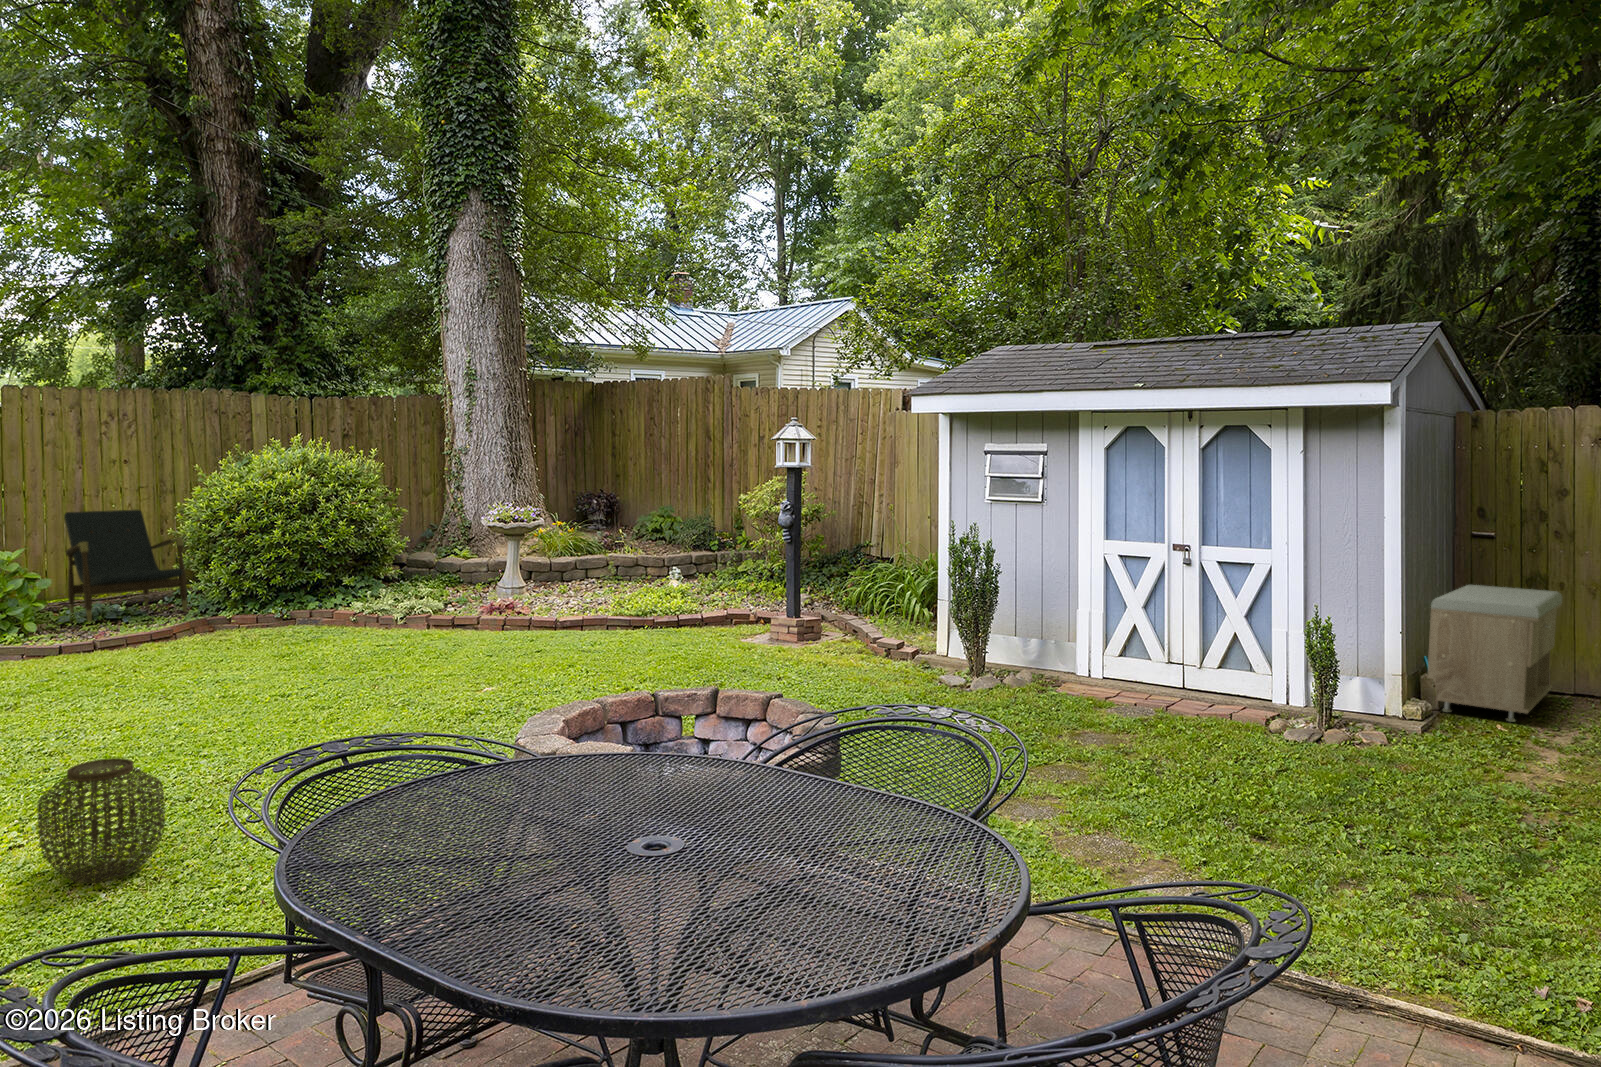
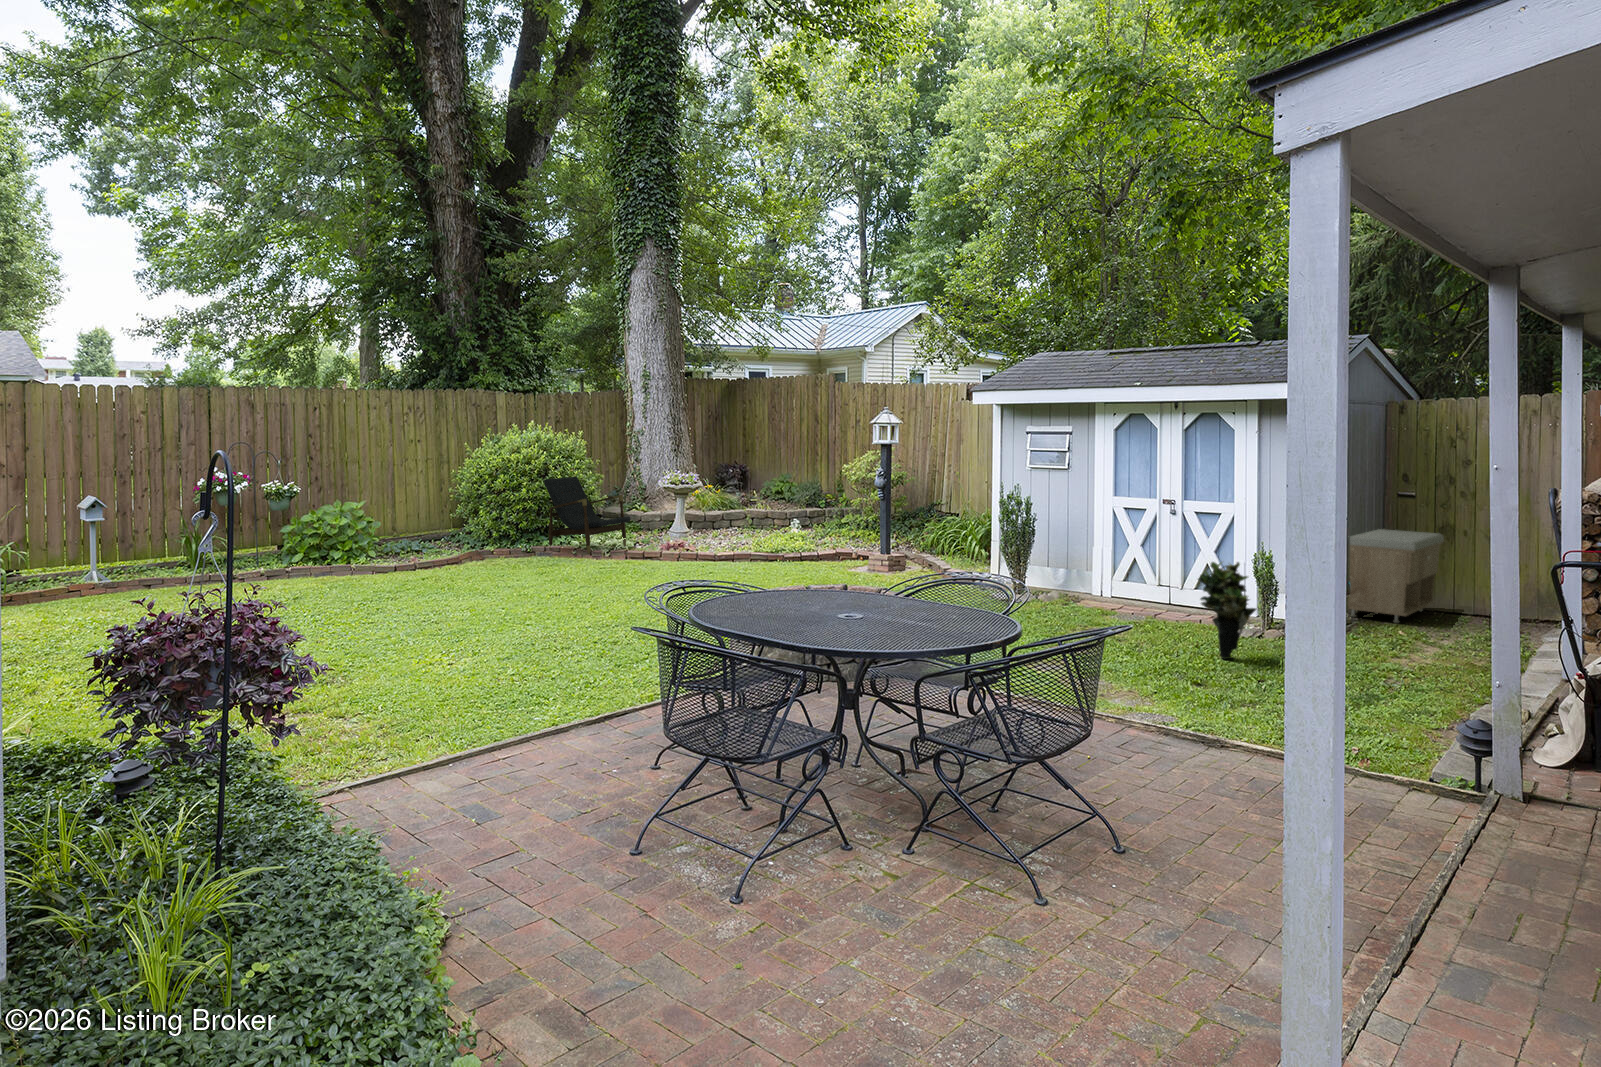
lounge chair: present [64,510,187,622] -> present [544,477,630,554]
potted plant: none [1249,642,1345,799] -> present [1198,562,1256,659]
woven basket: present [37,758,165,883] -> none [489,616,551,682]

